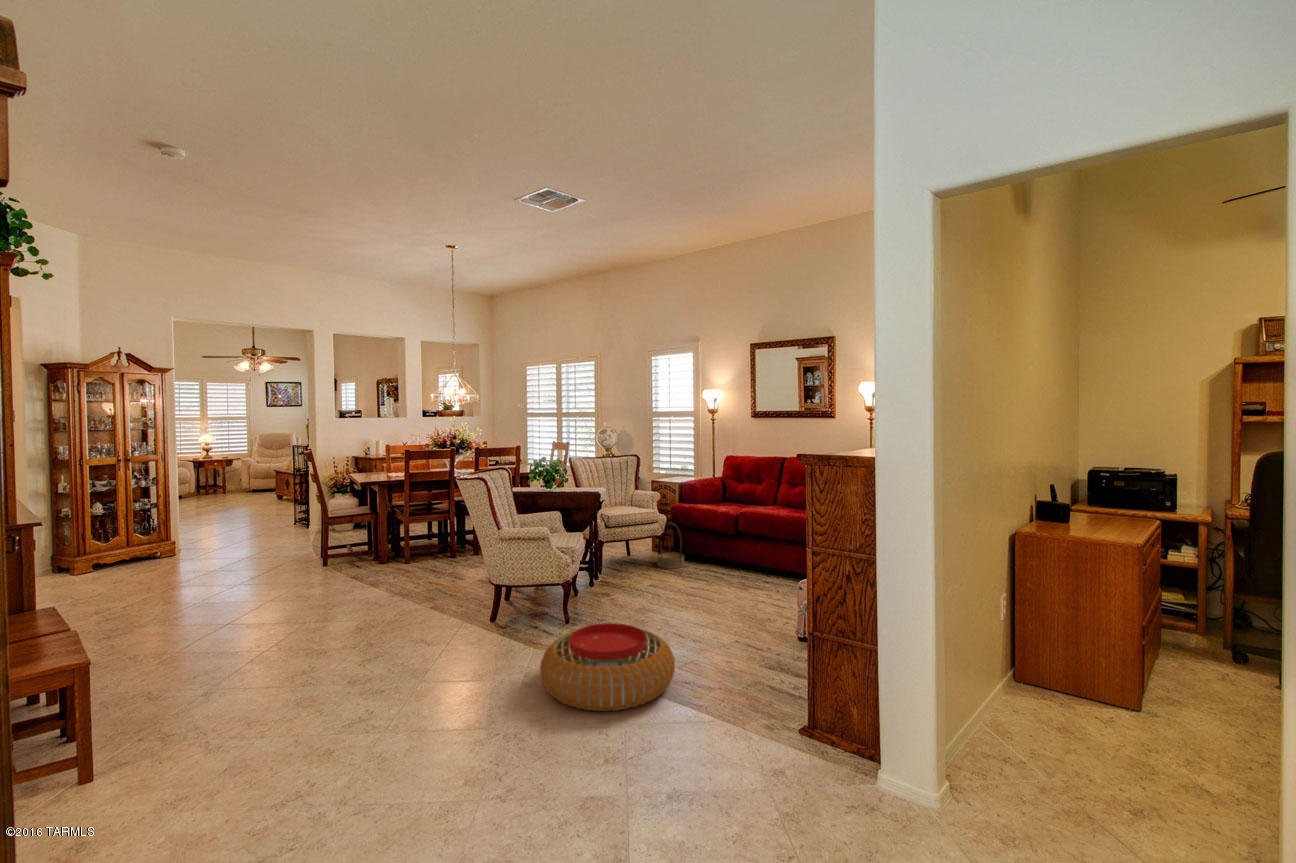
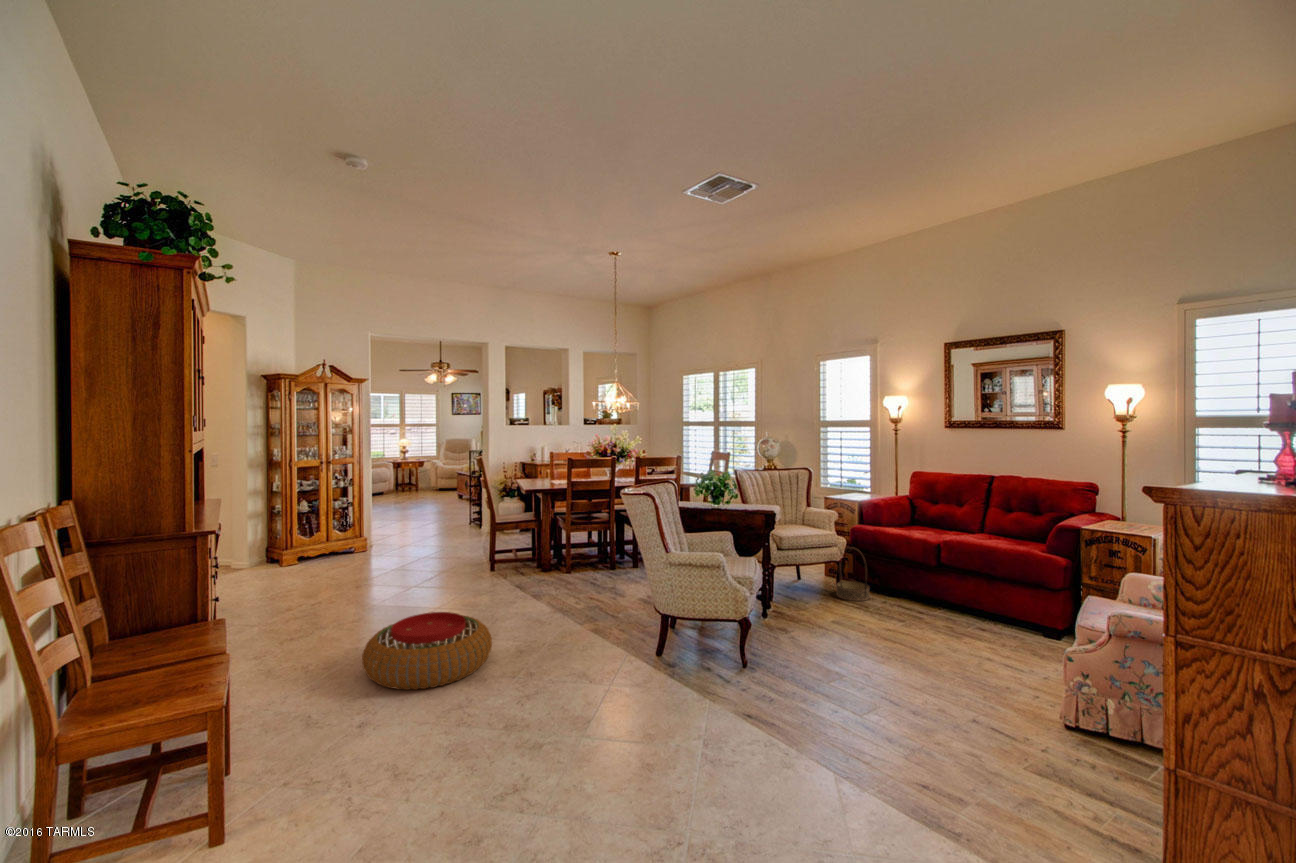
pouf: present [540,623,675,711] -> present [362,612,492,690]

